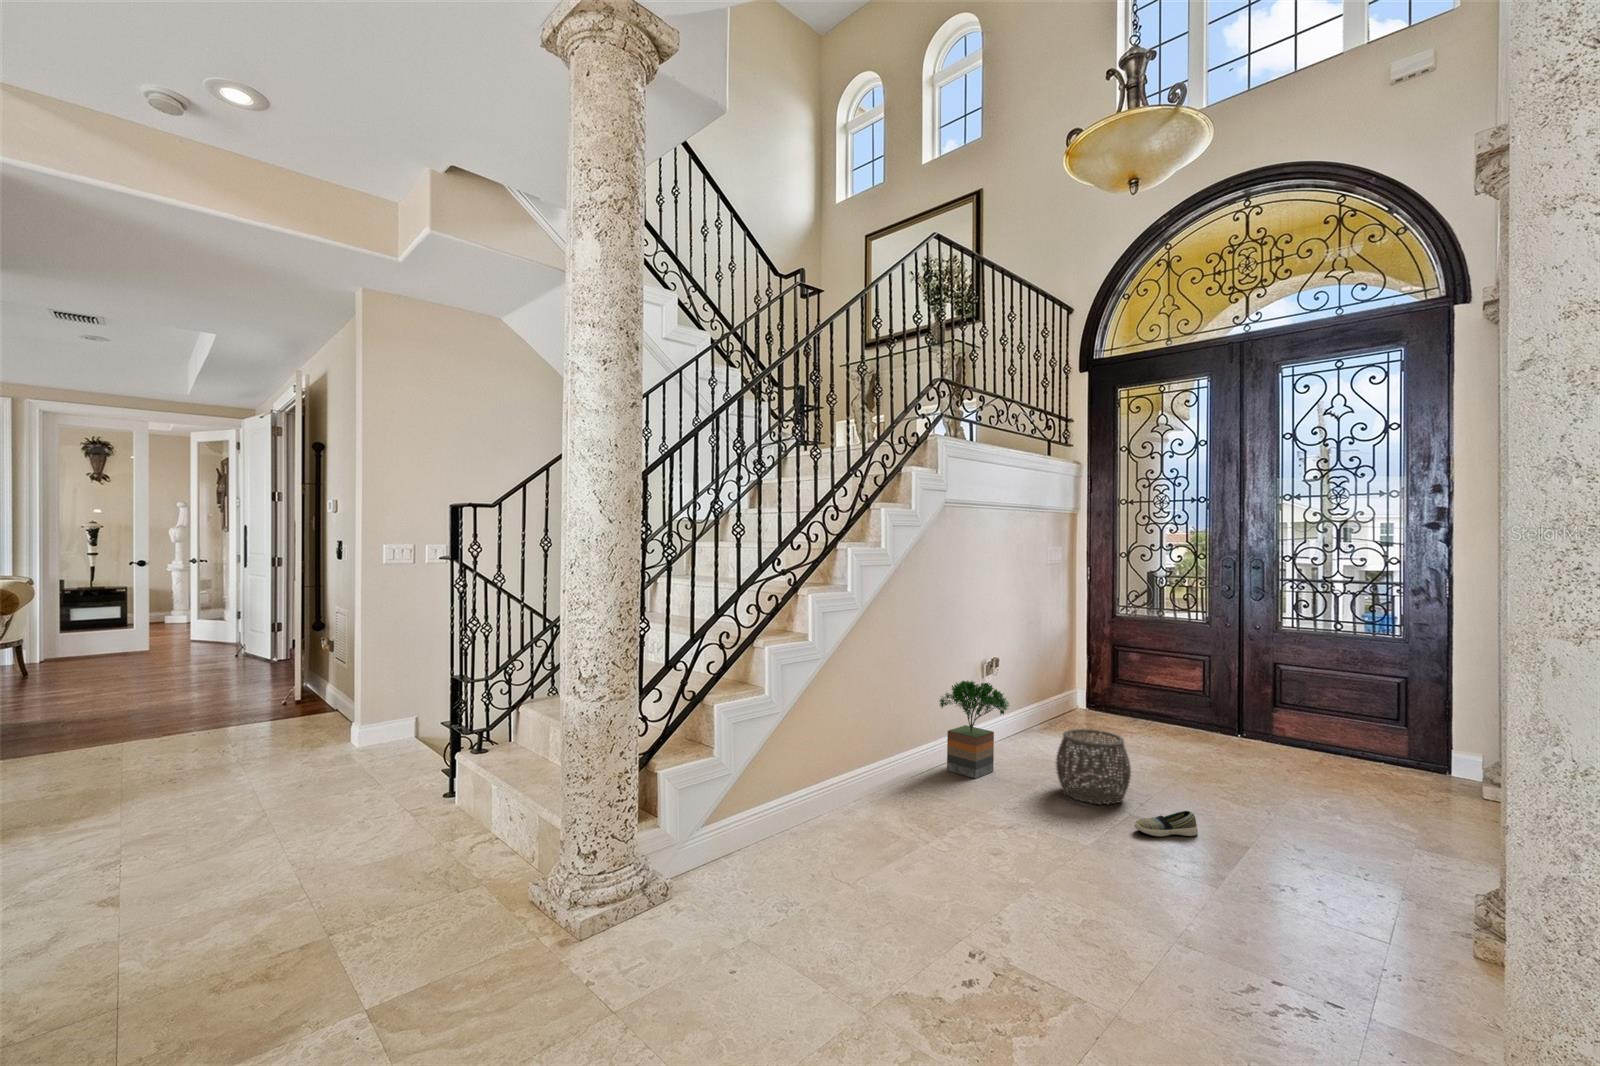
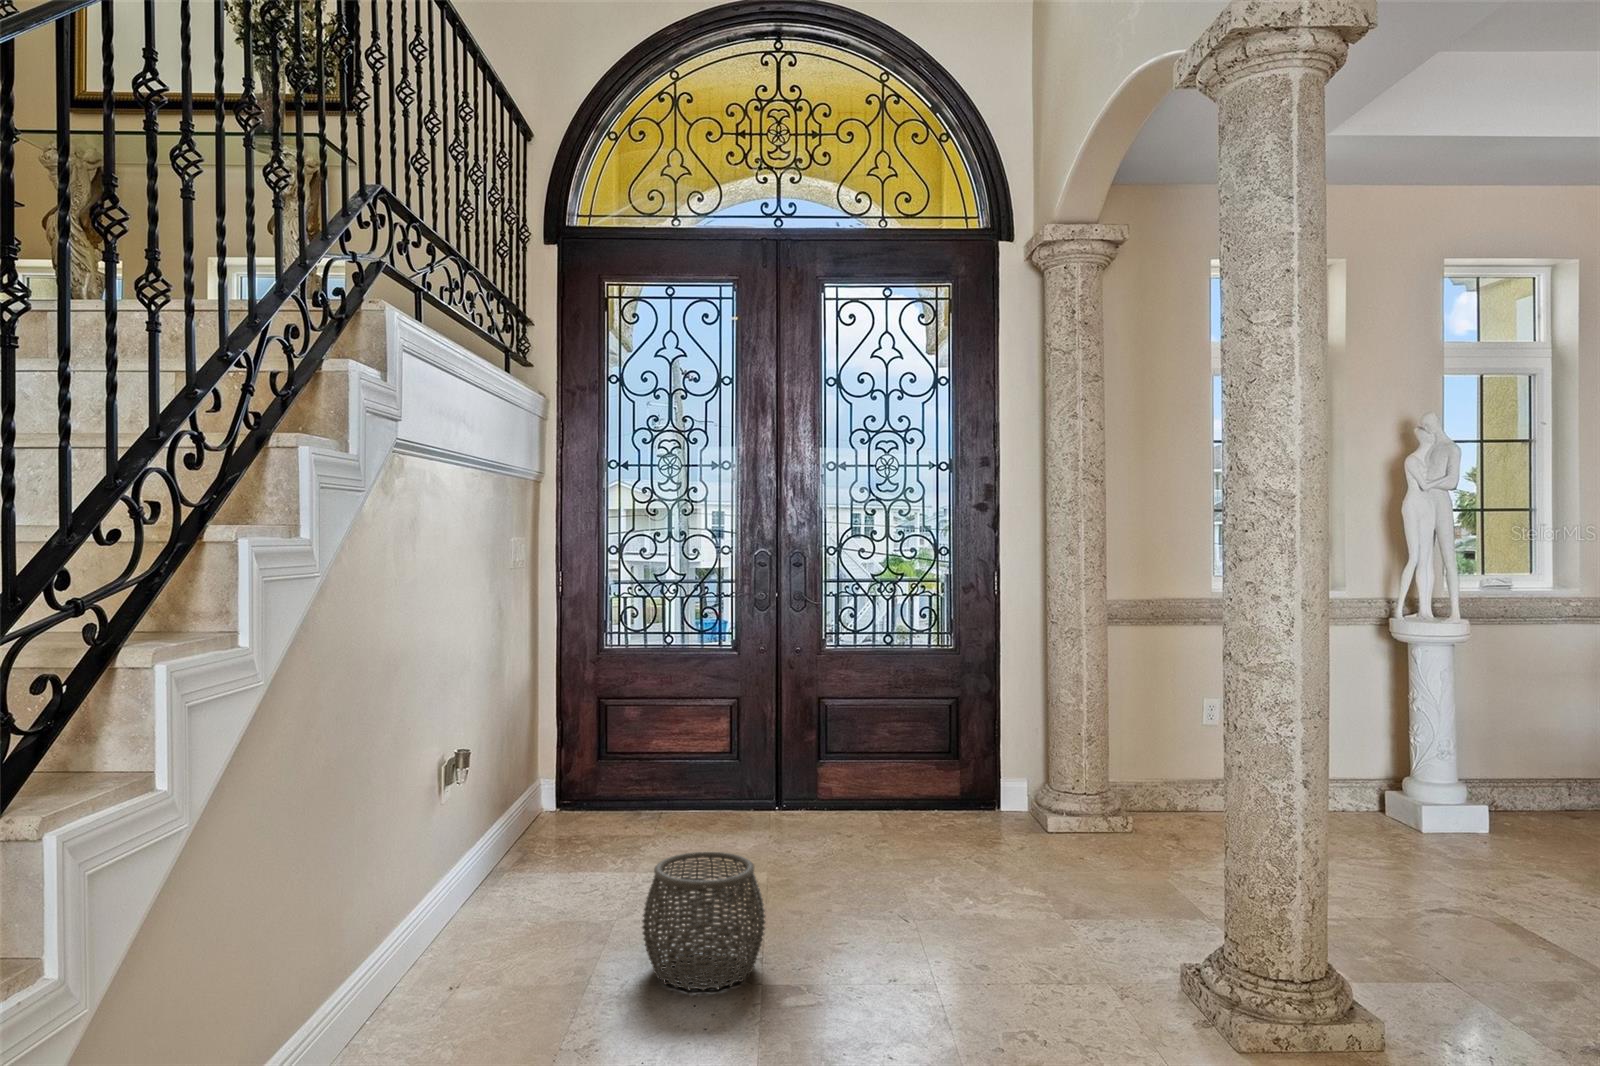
potted tree: present [940,681,1009,779] -> none [400,804,544,1008]
shoe: present [1134,811,1198,836] -> none [818,956,891,1019]

